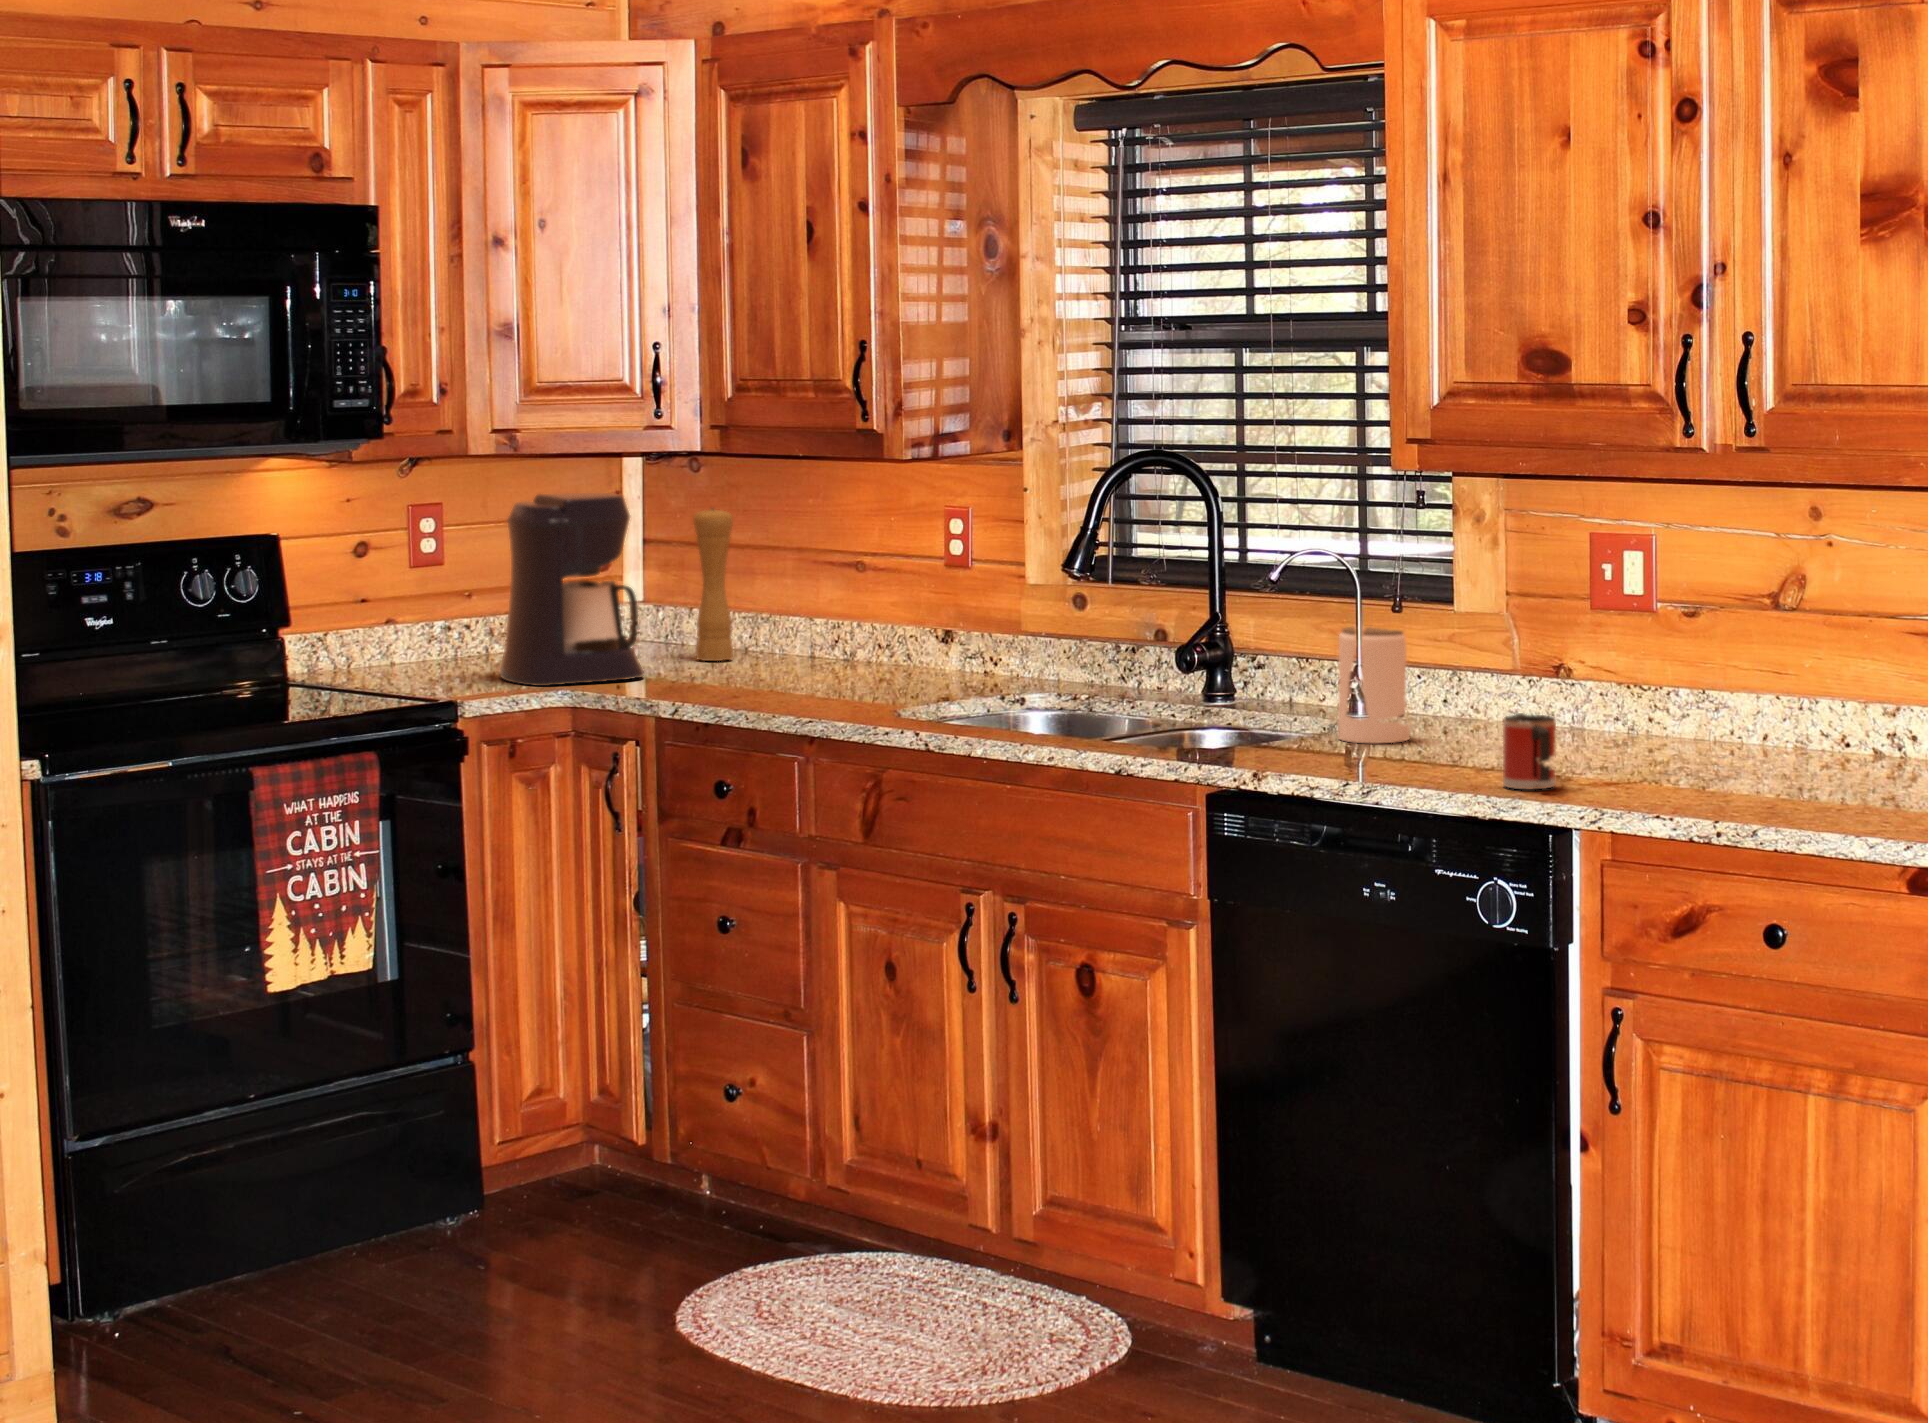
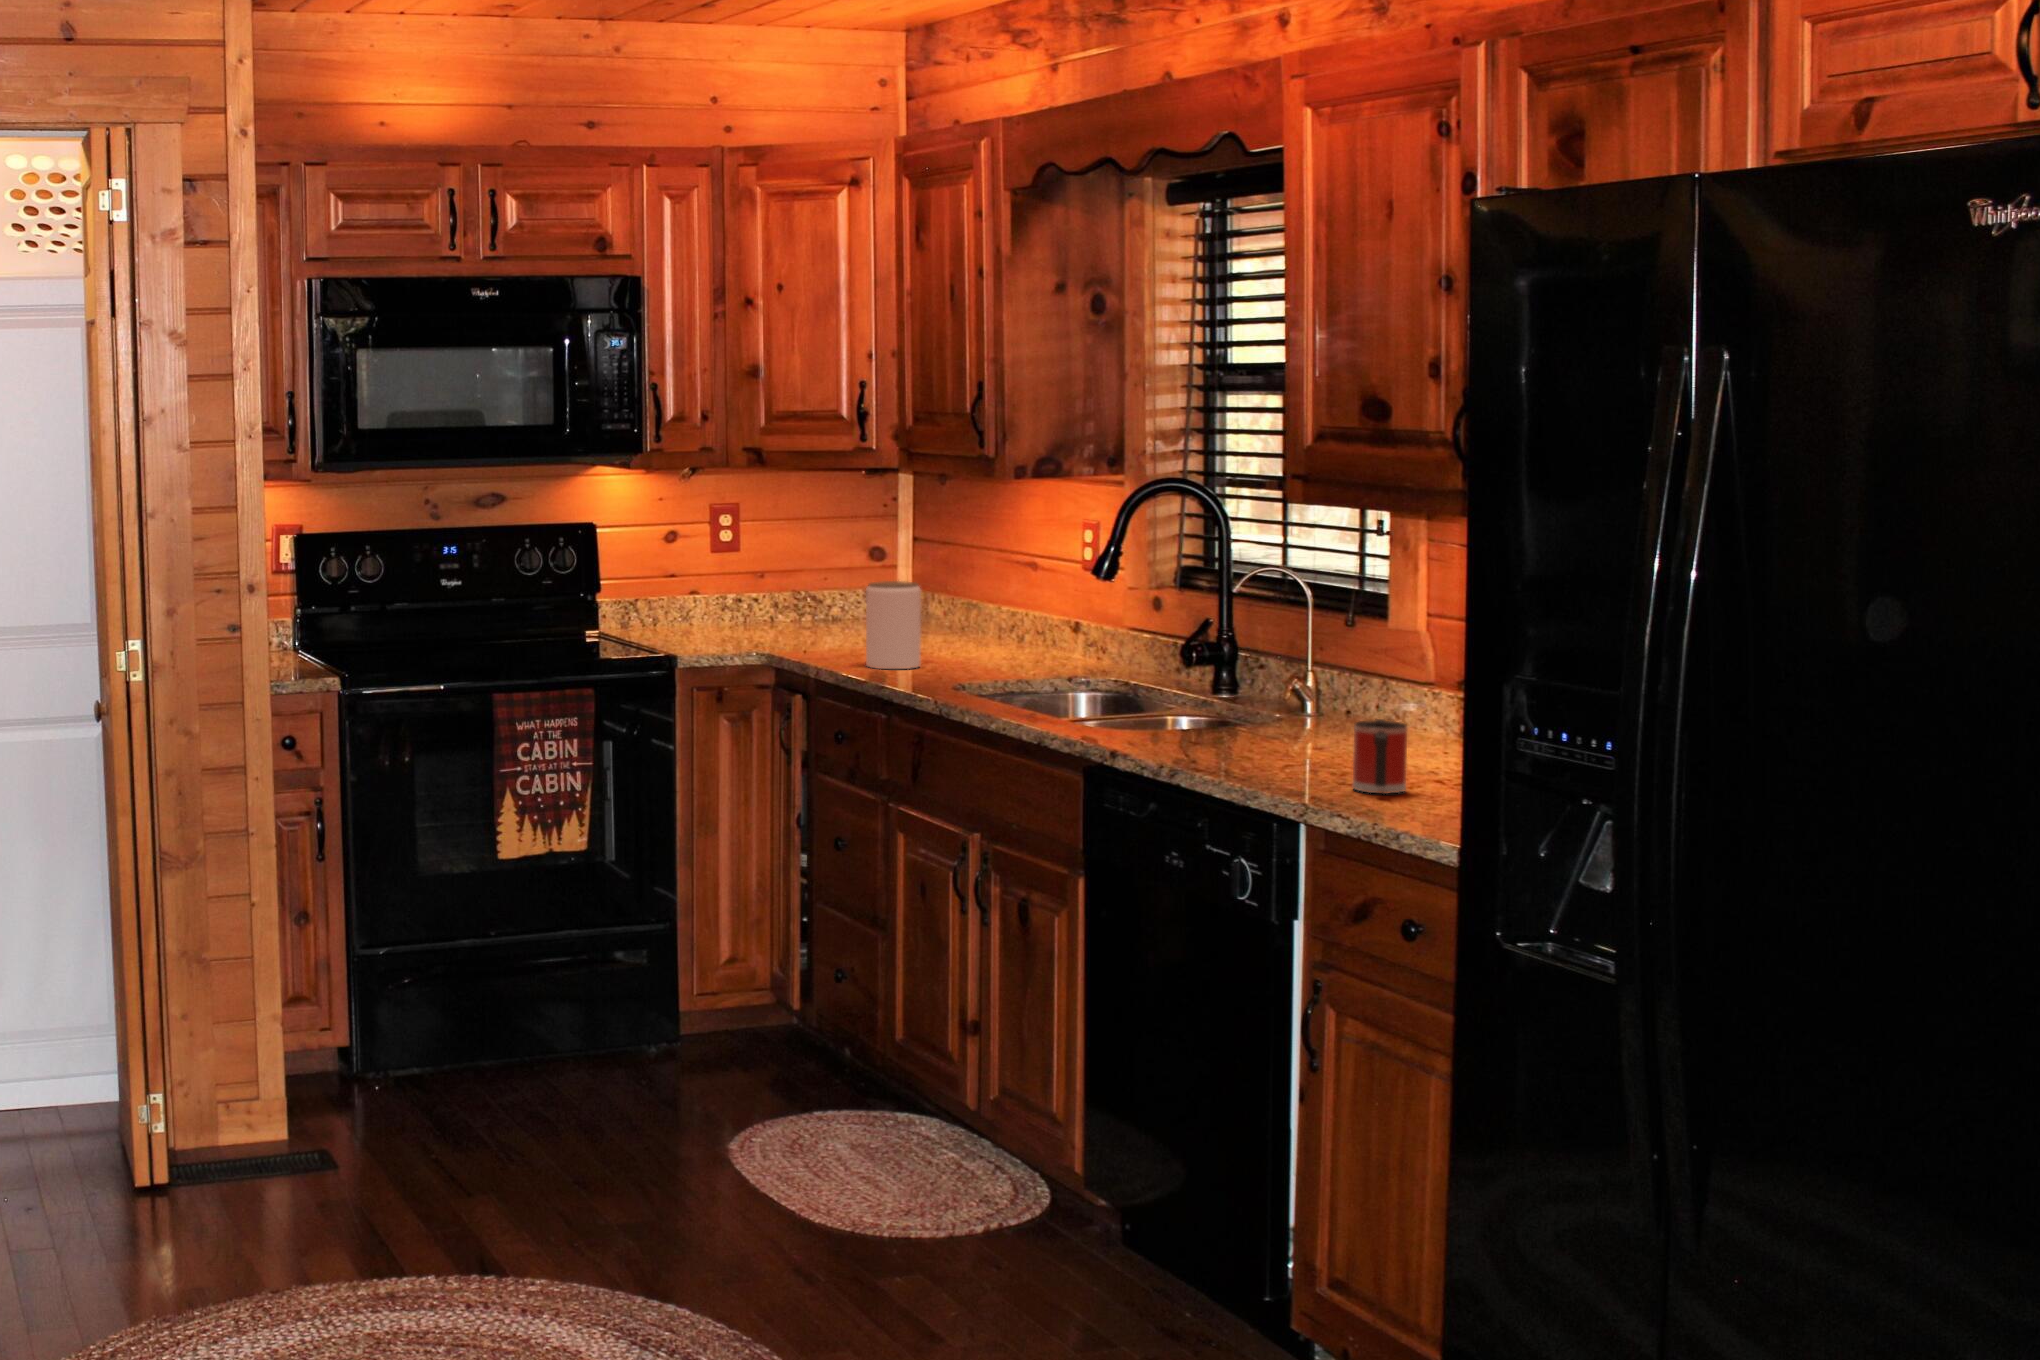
coffee maker: present [500,493,644,686] -> none [744,498,850,647]
pepper mill: present [694,508,733,661] -> none [919,512,950,635]
jar: present [1338,627,1410,743] -> present [866,581,921,669]

